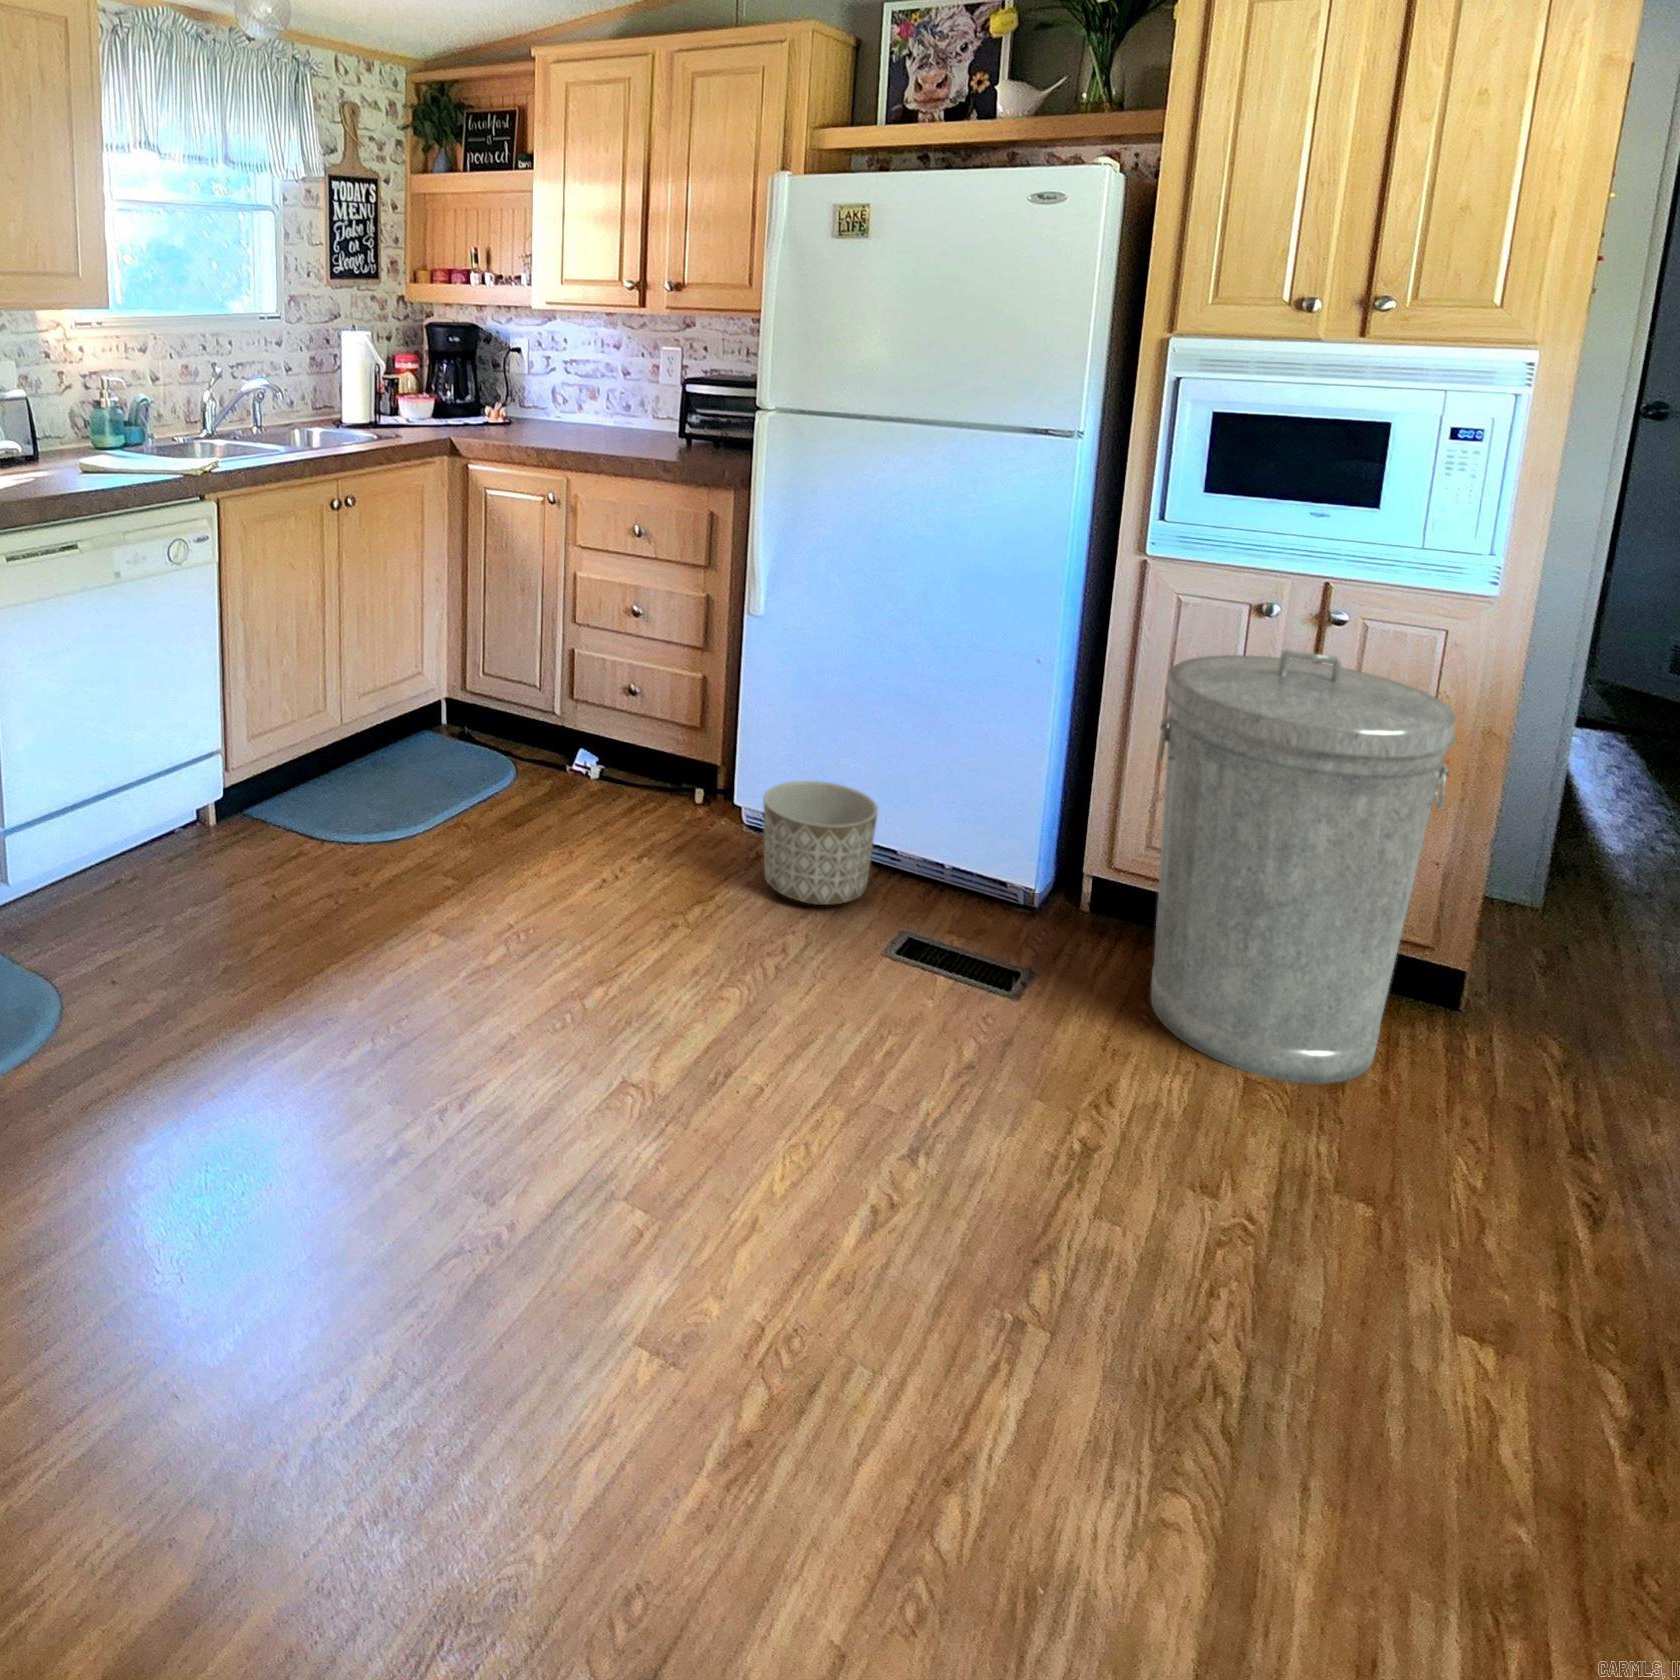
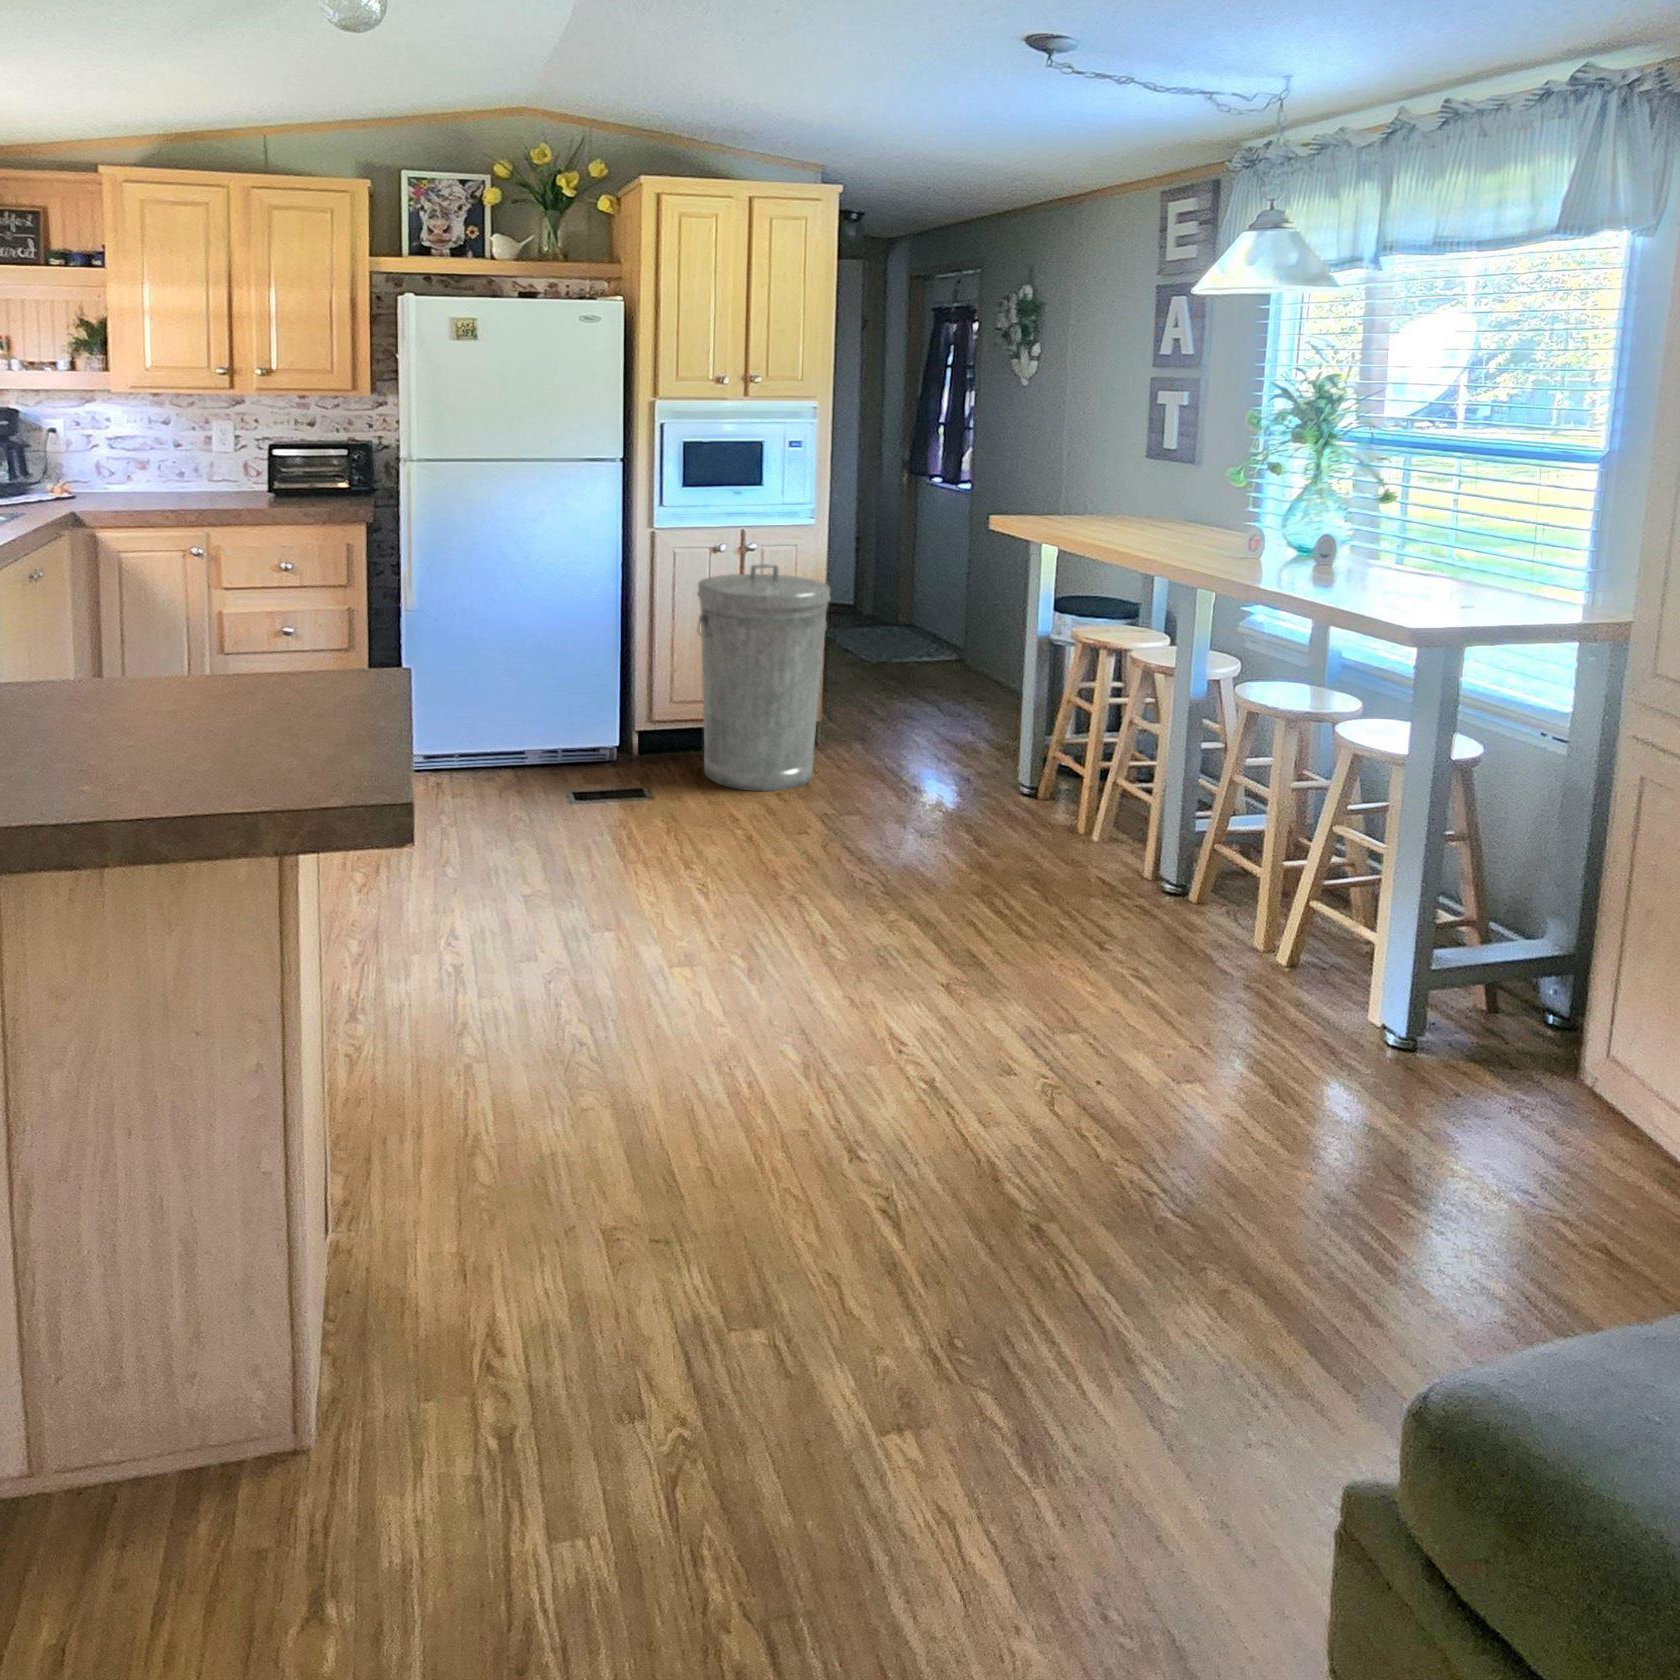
planter: present [763,781,878,905] -> none [455,714,533,794]

